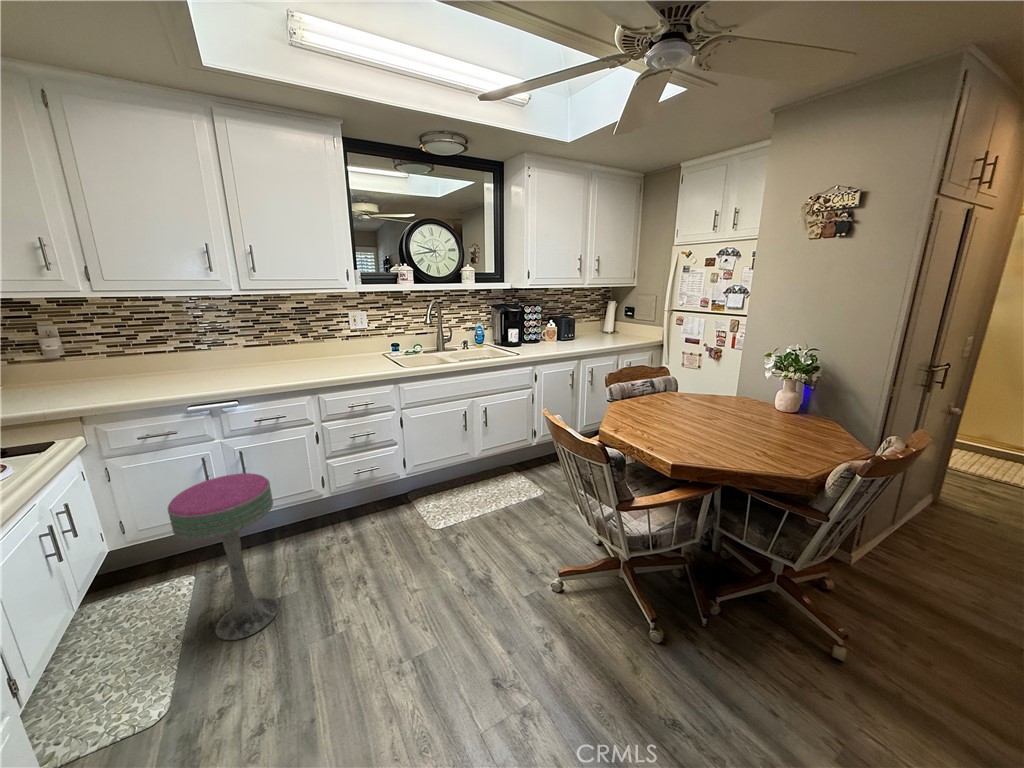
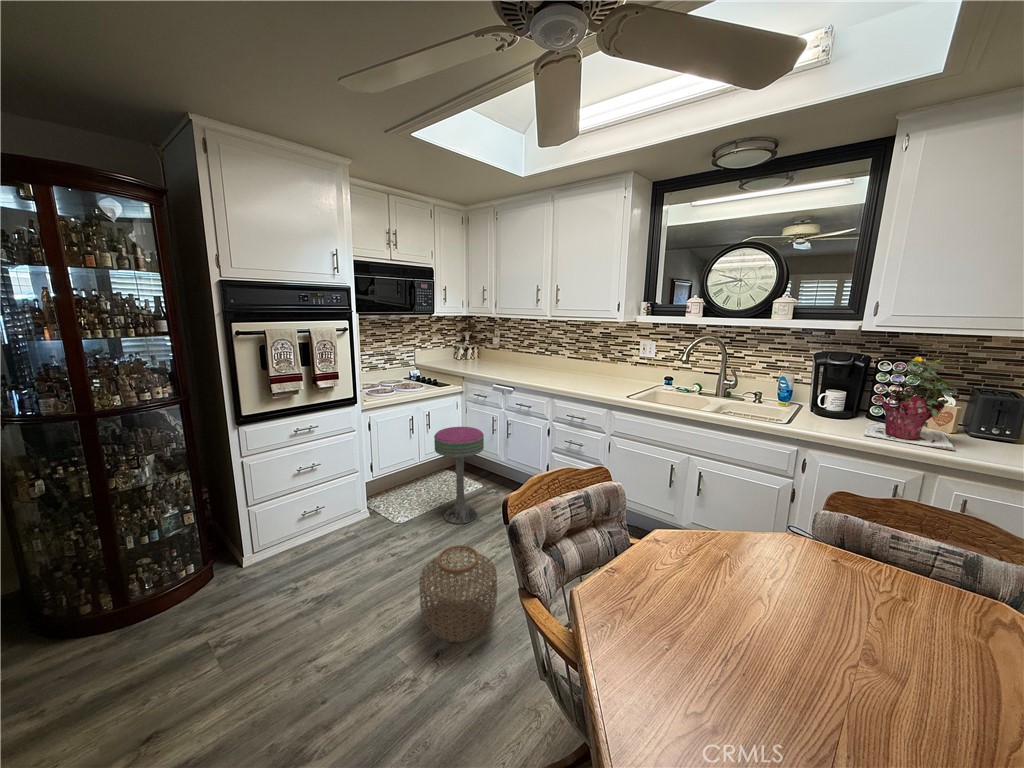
potted plant: none [531,299,578,349] -> present [864,355,958,451]
woven basket: none [414,560,509,680] -> present [419,545,497,642]

